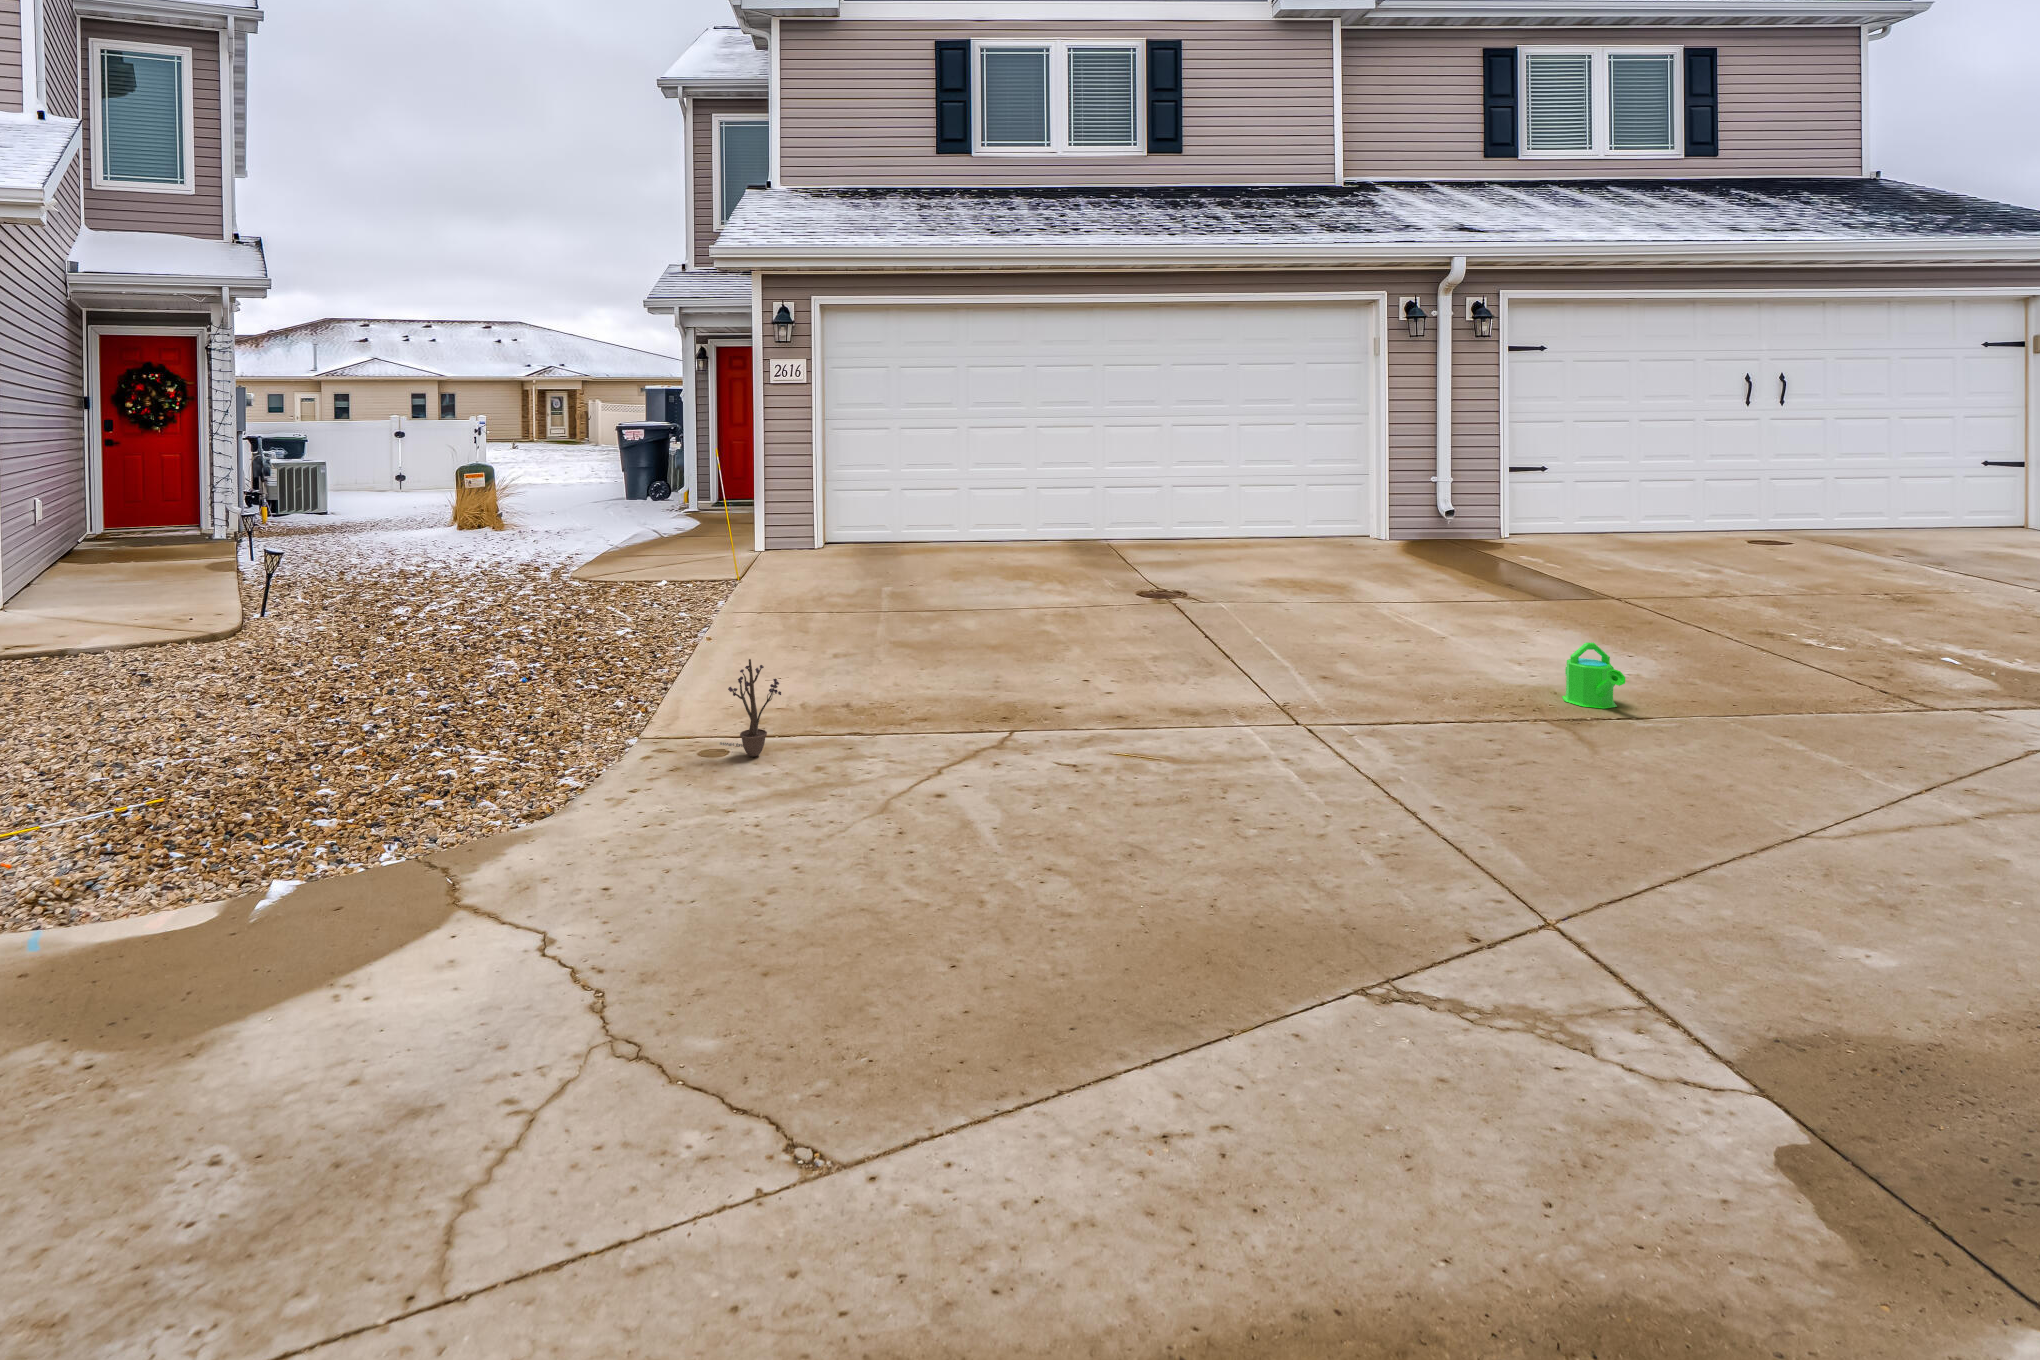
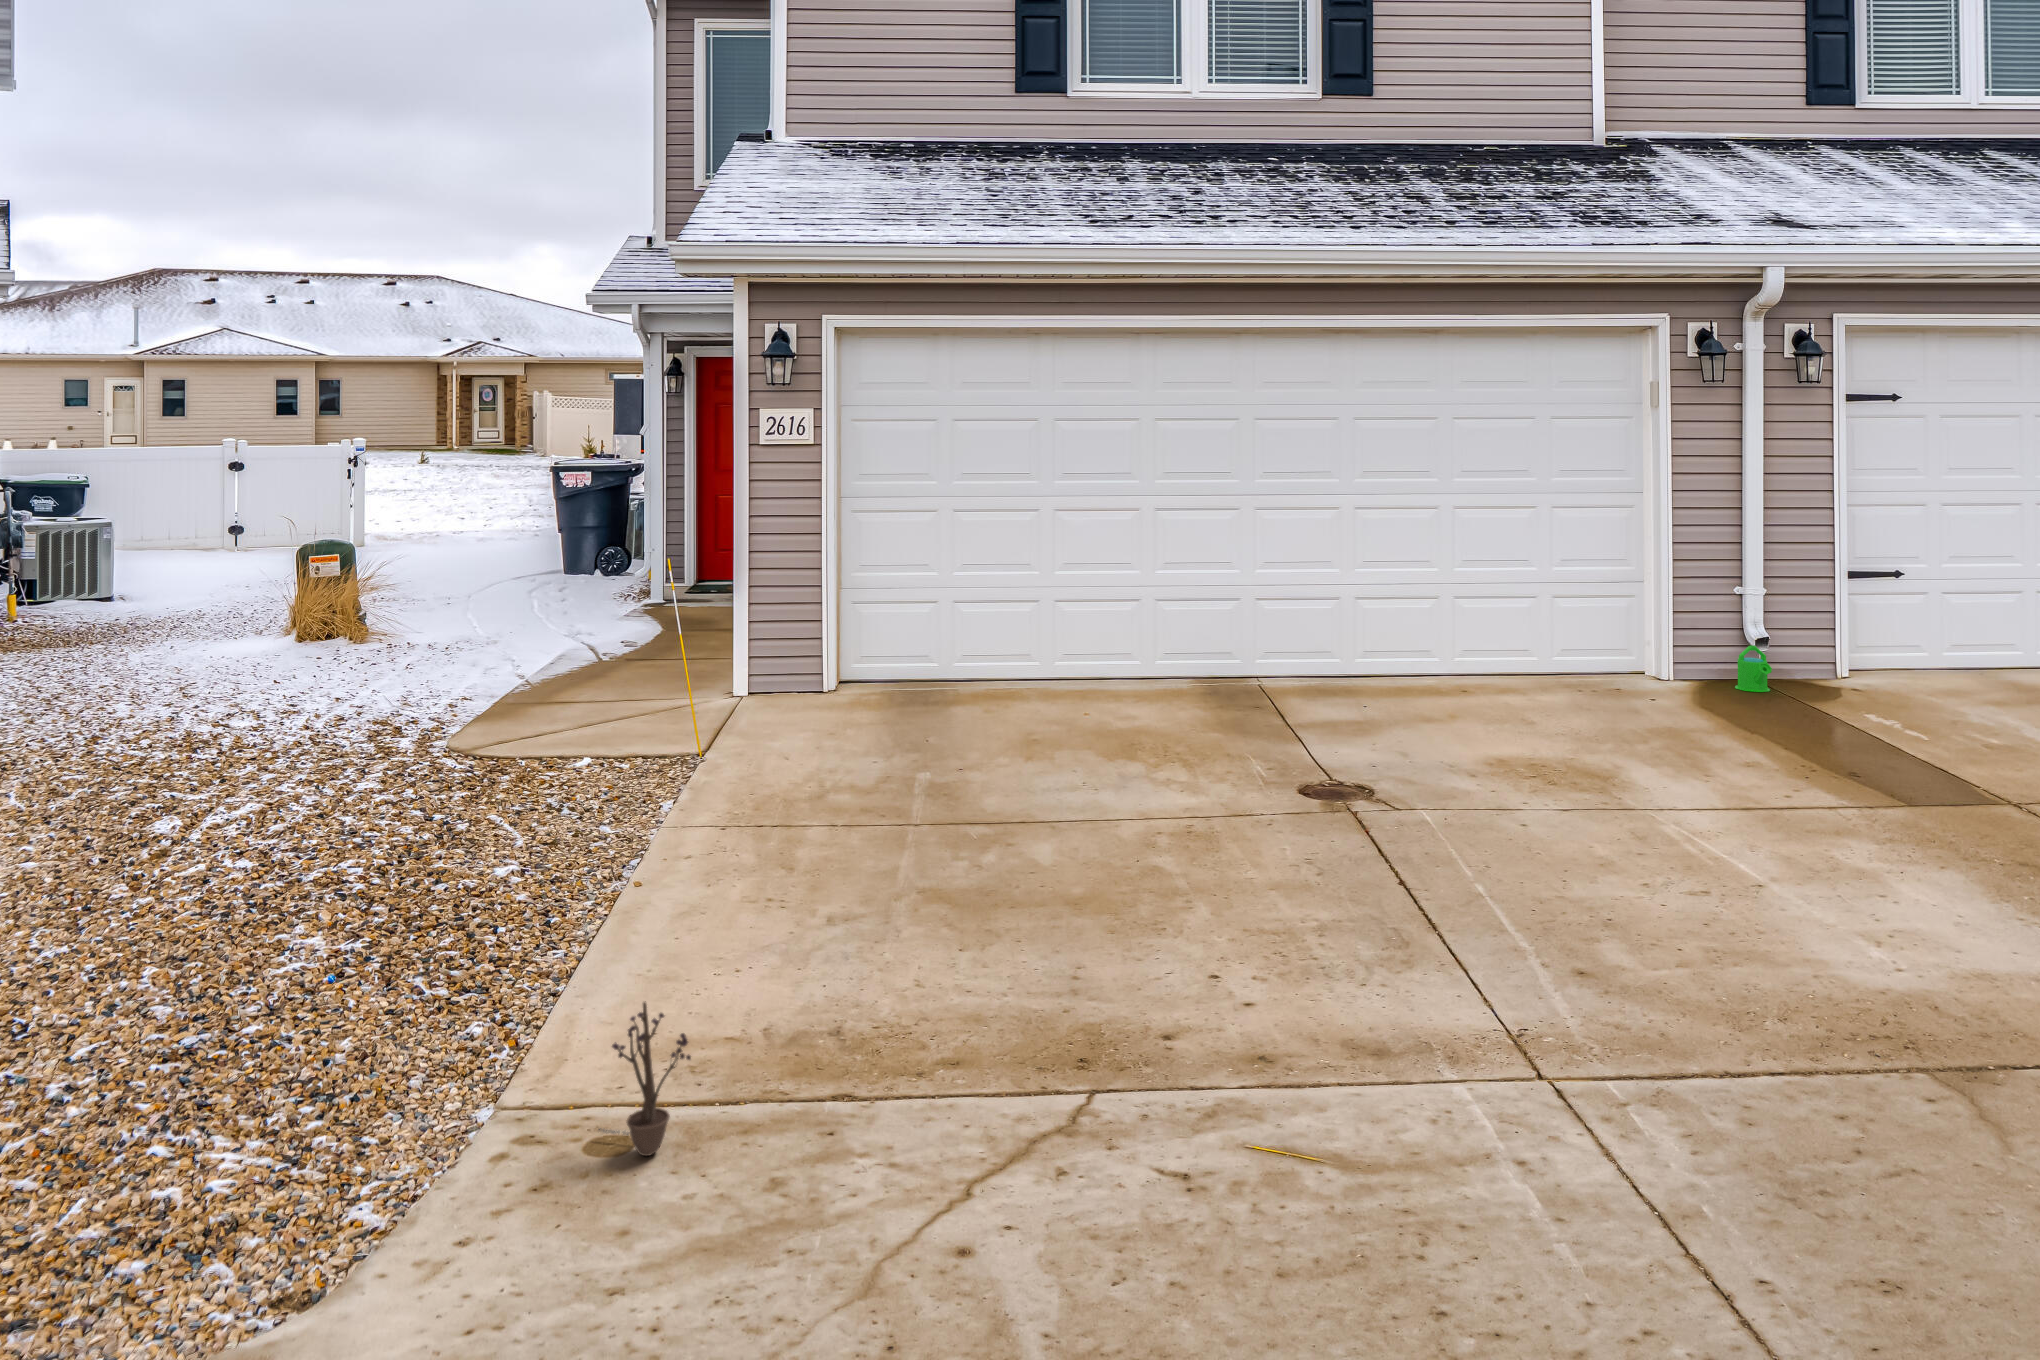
watering can: present [1562,643,1625,709] -> present [1735,645,1772,692]

